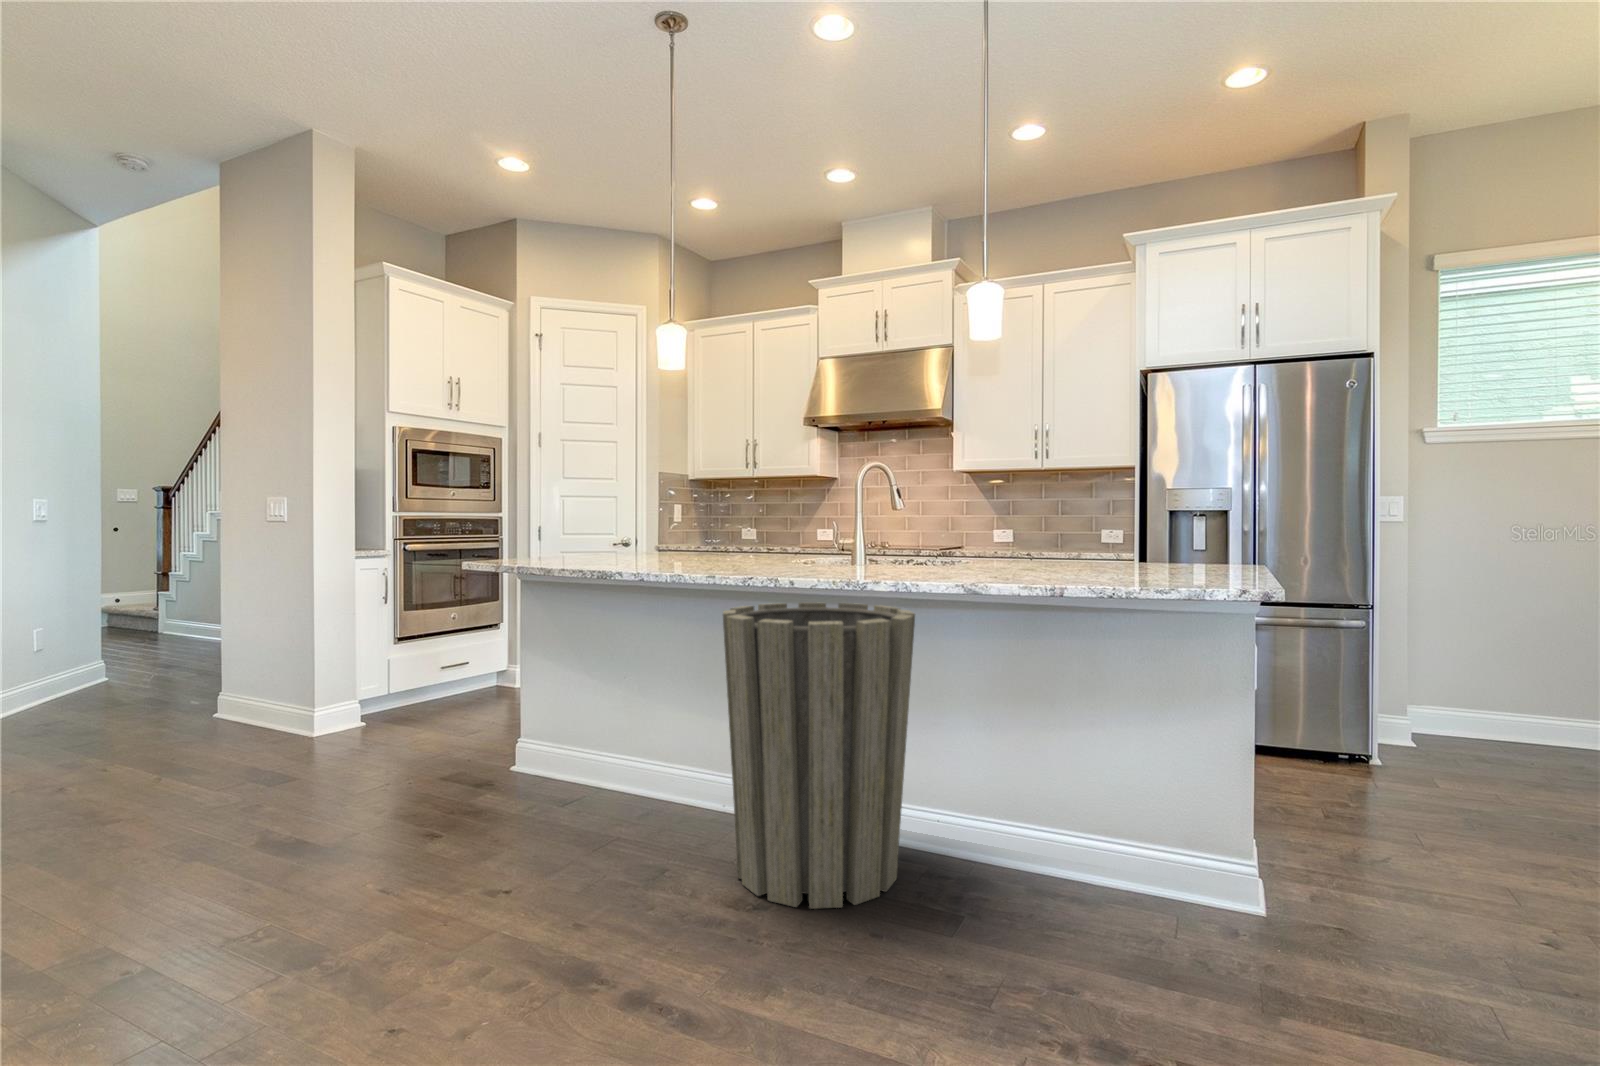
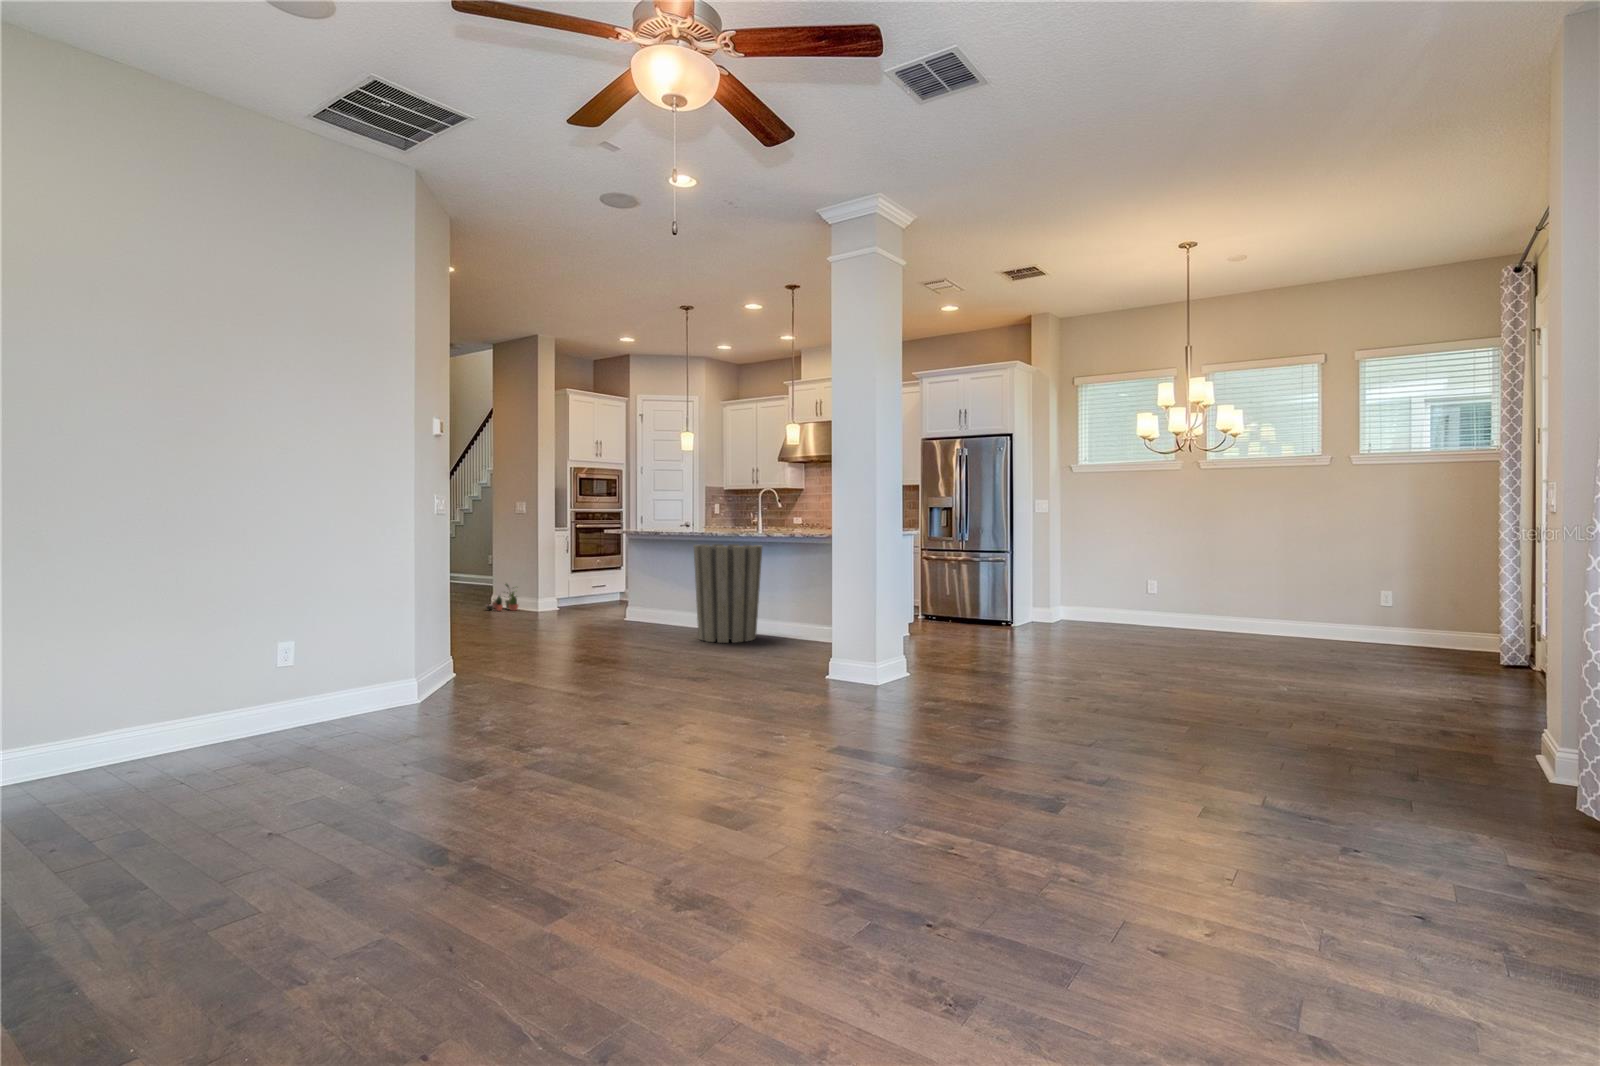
potted plant: none [185,675,272,742] -> present [486,584,518,611]

